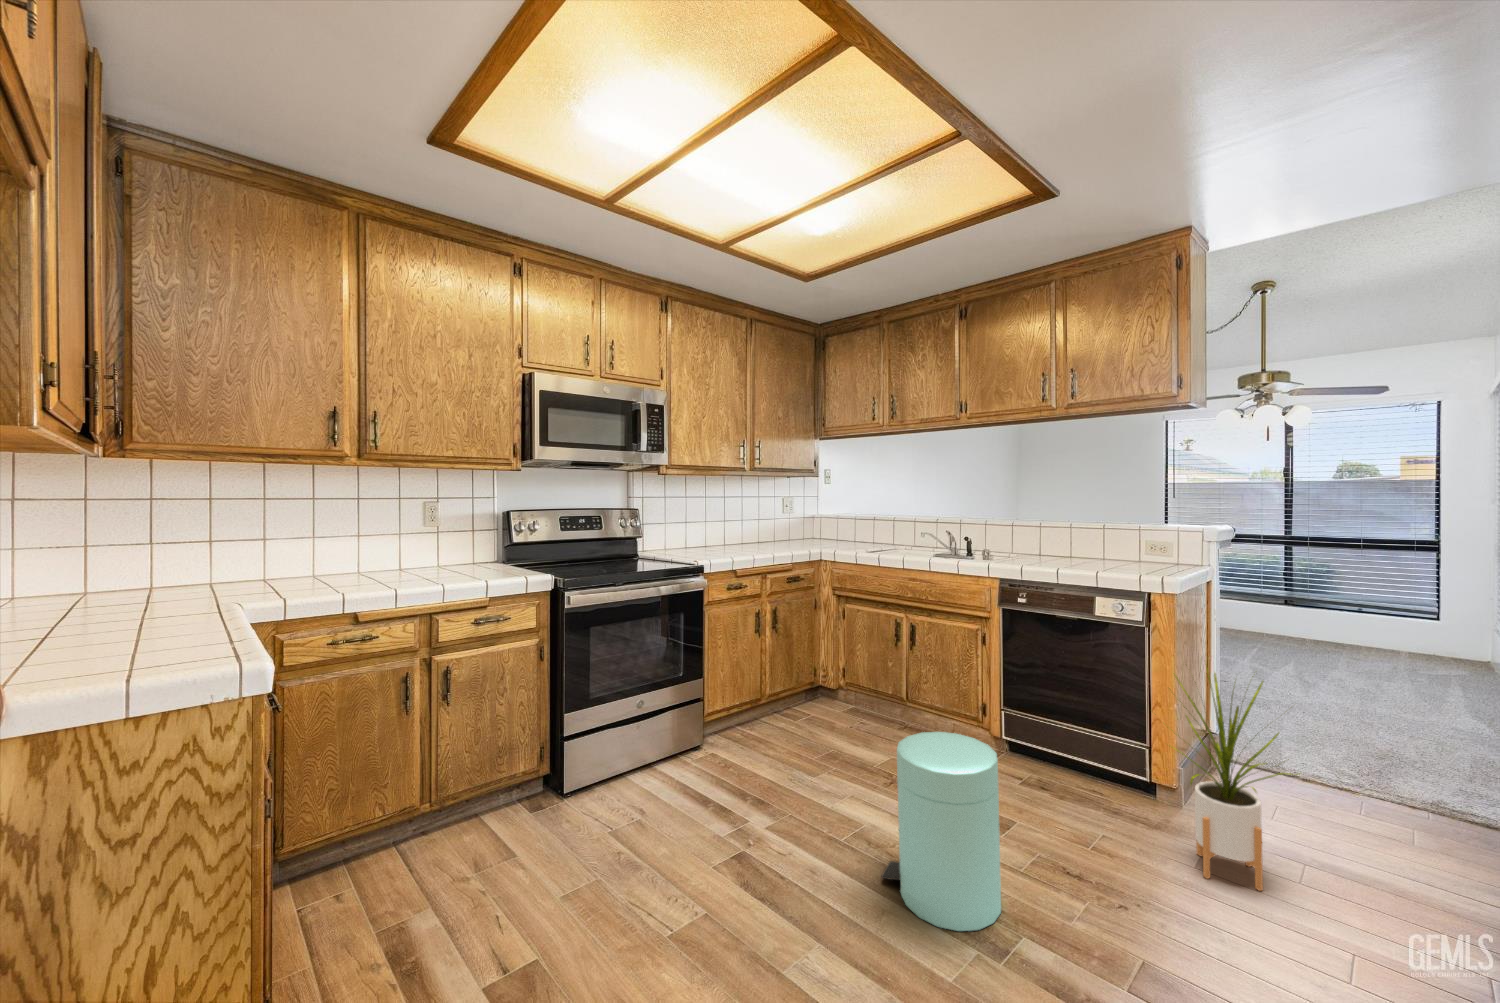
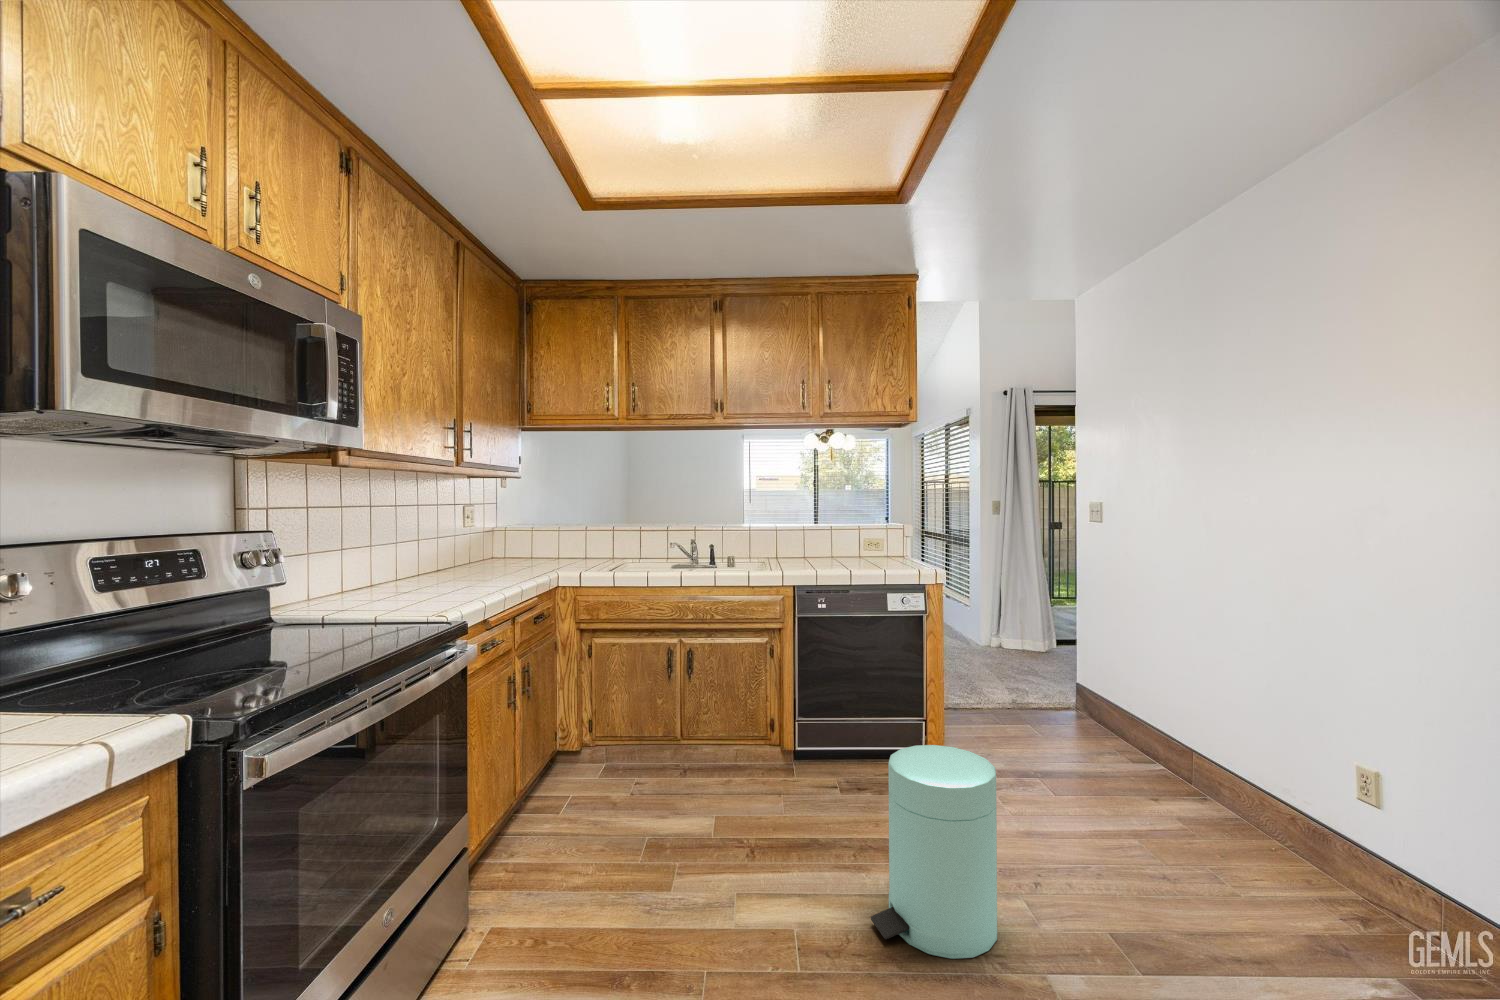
house plant: present [1173,673,1283,891] -> none [988,632,1086,812]

